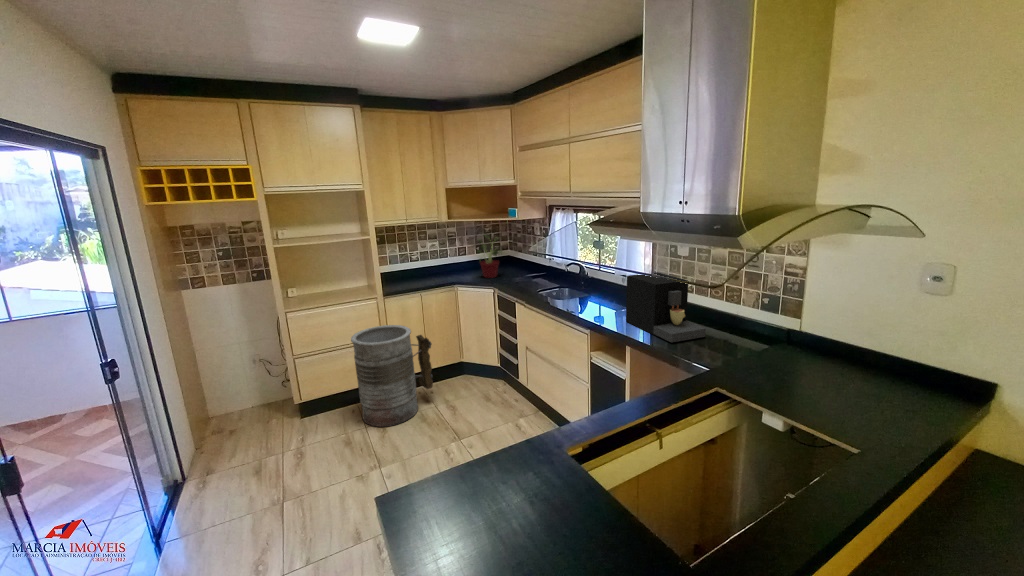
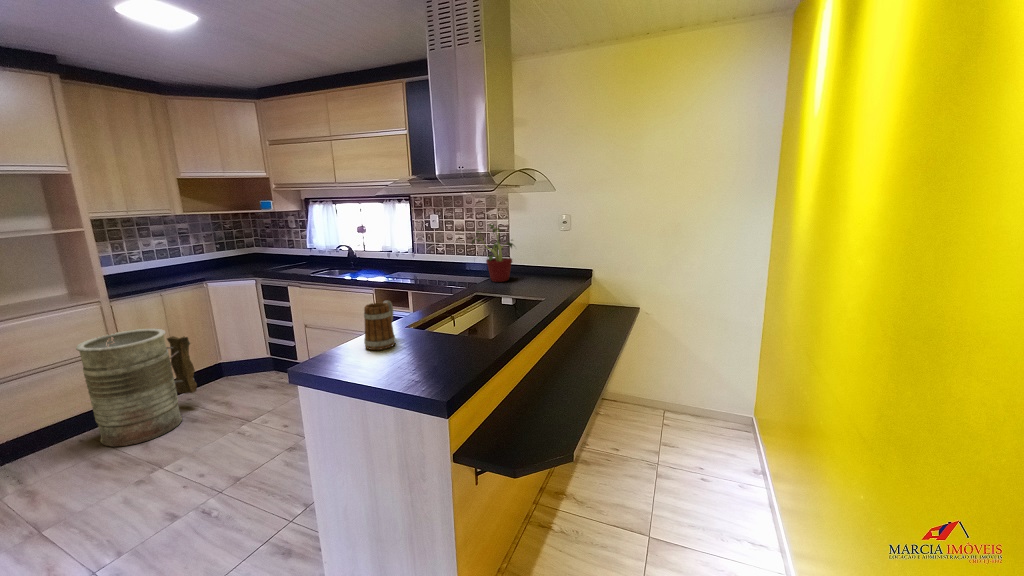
potted plant: present [479,236,501,278] -> present [472,224,513,282]
coffee maker: present [626,272,706,343] -> none [401,240,460,282]
mug: none [458,428,518,520] -> present [364,301,395,350]

